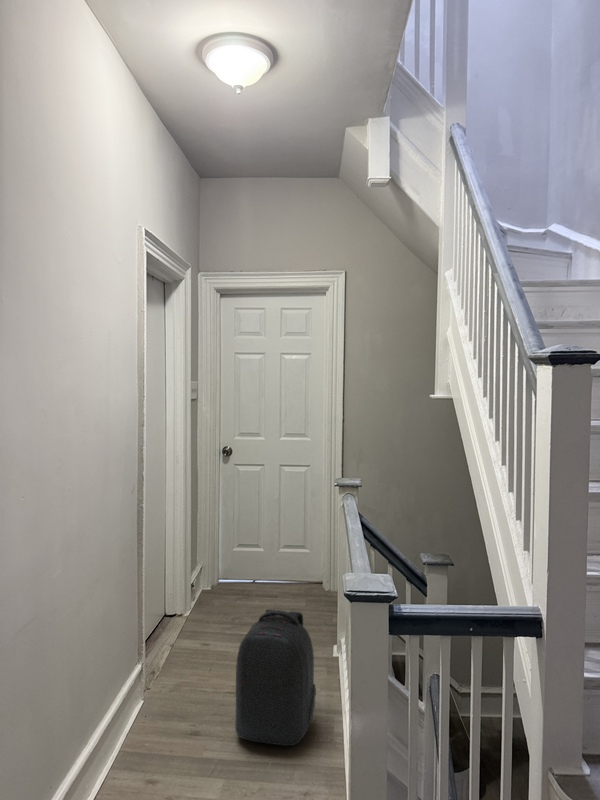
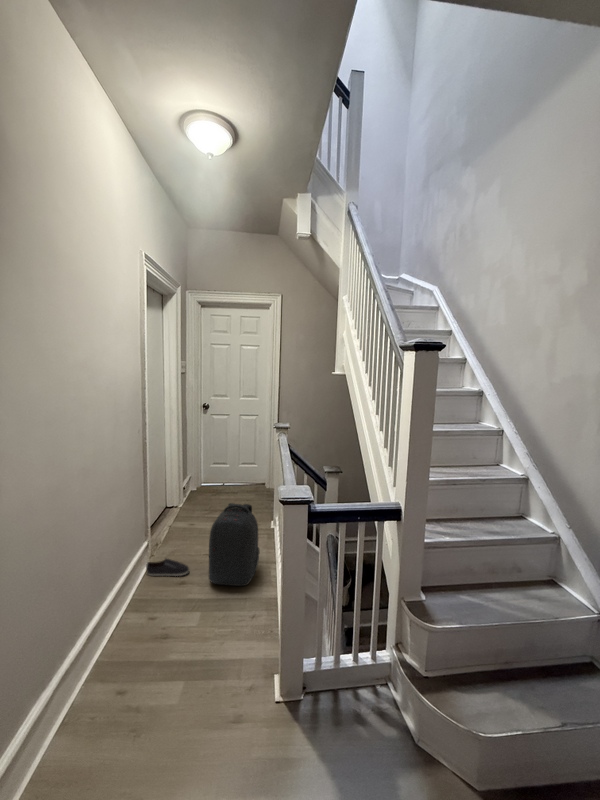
shoe: none [140,693,205,724] -> present [146,559,189,576]

